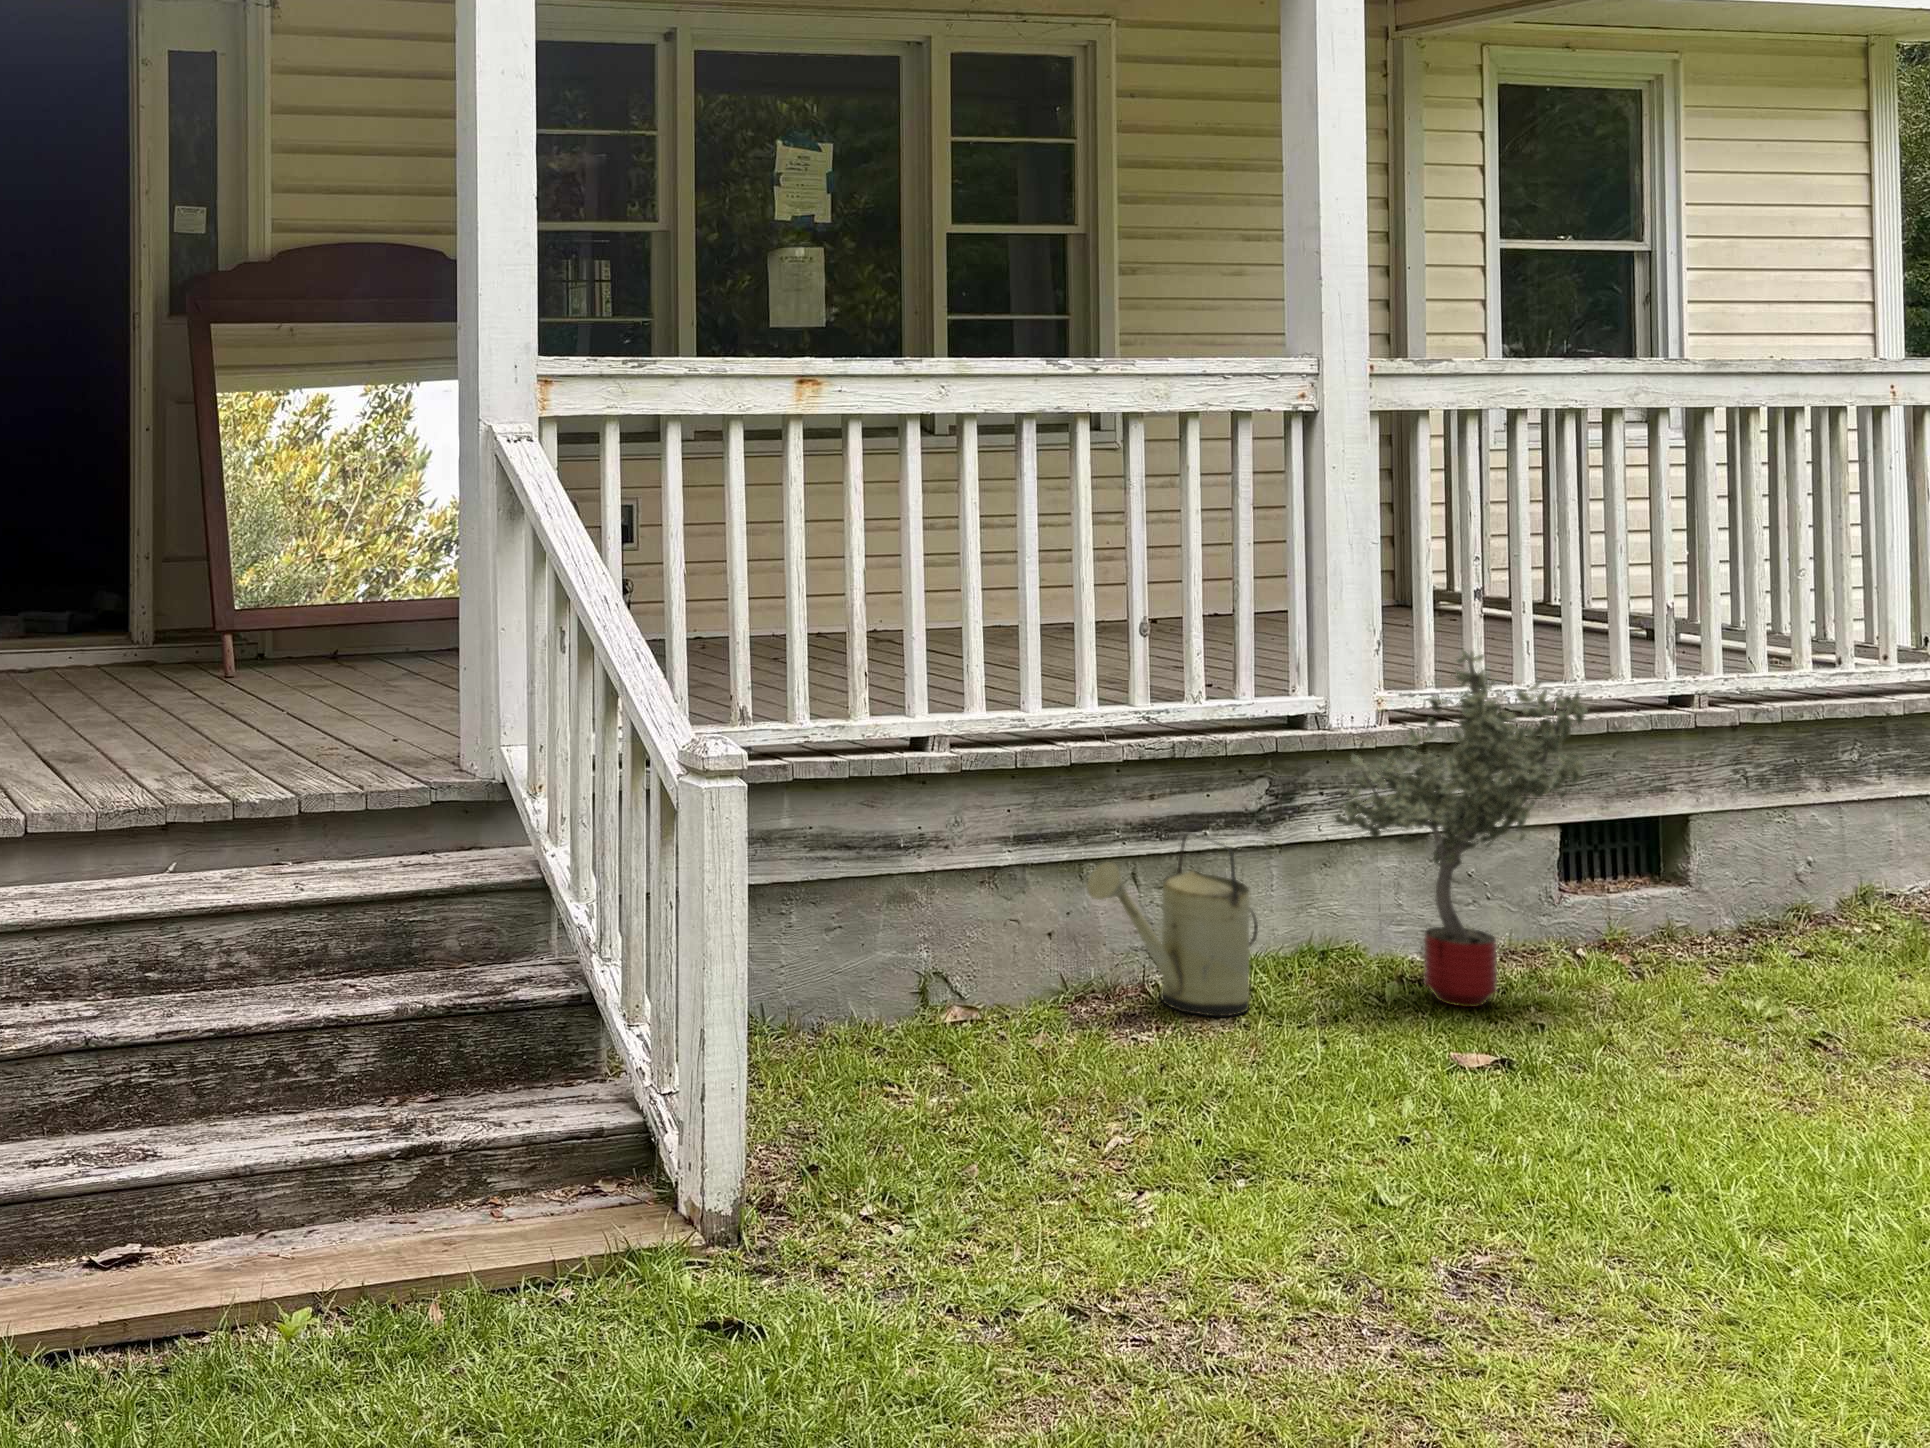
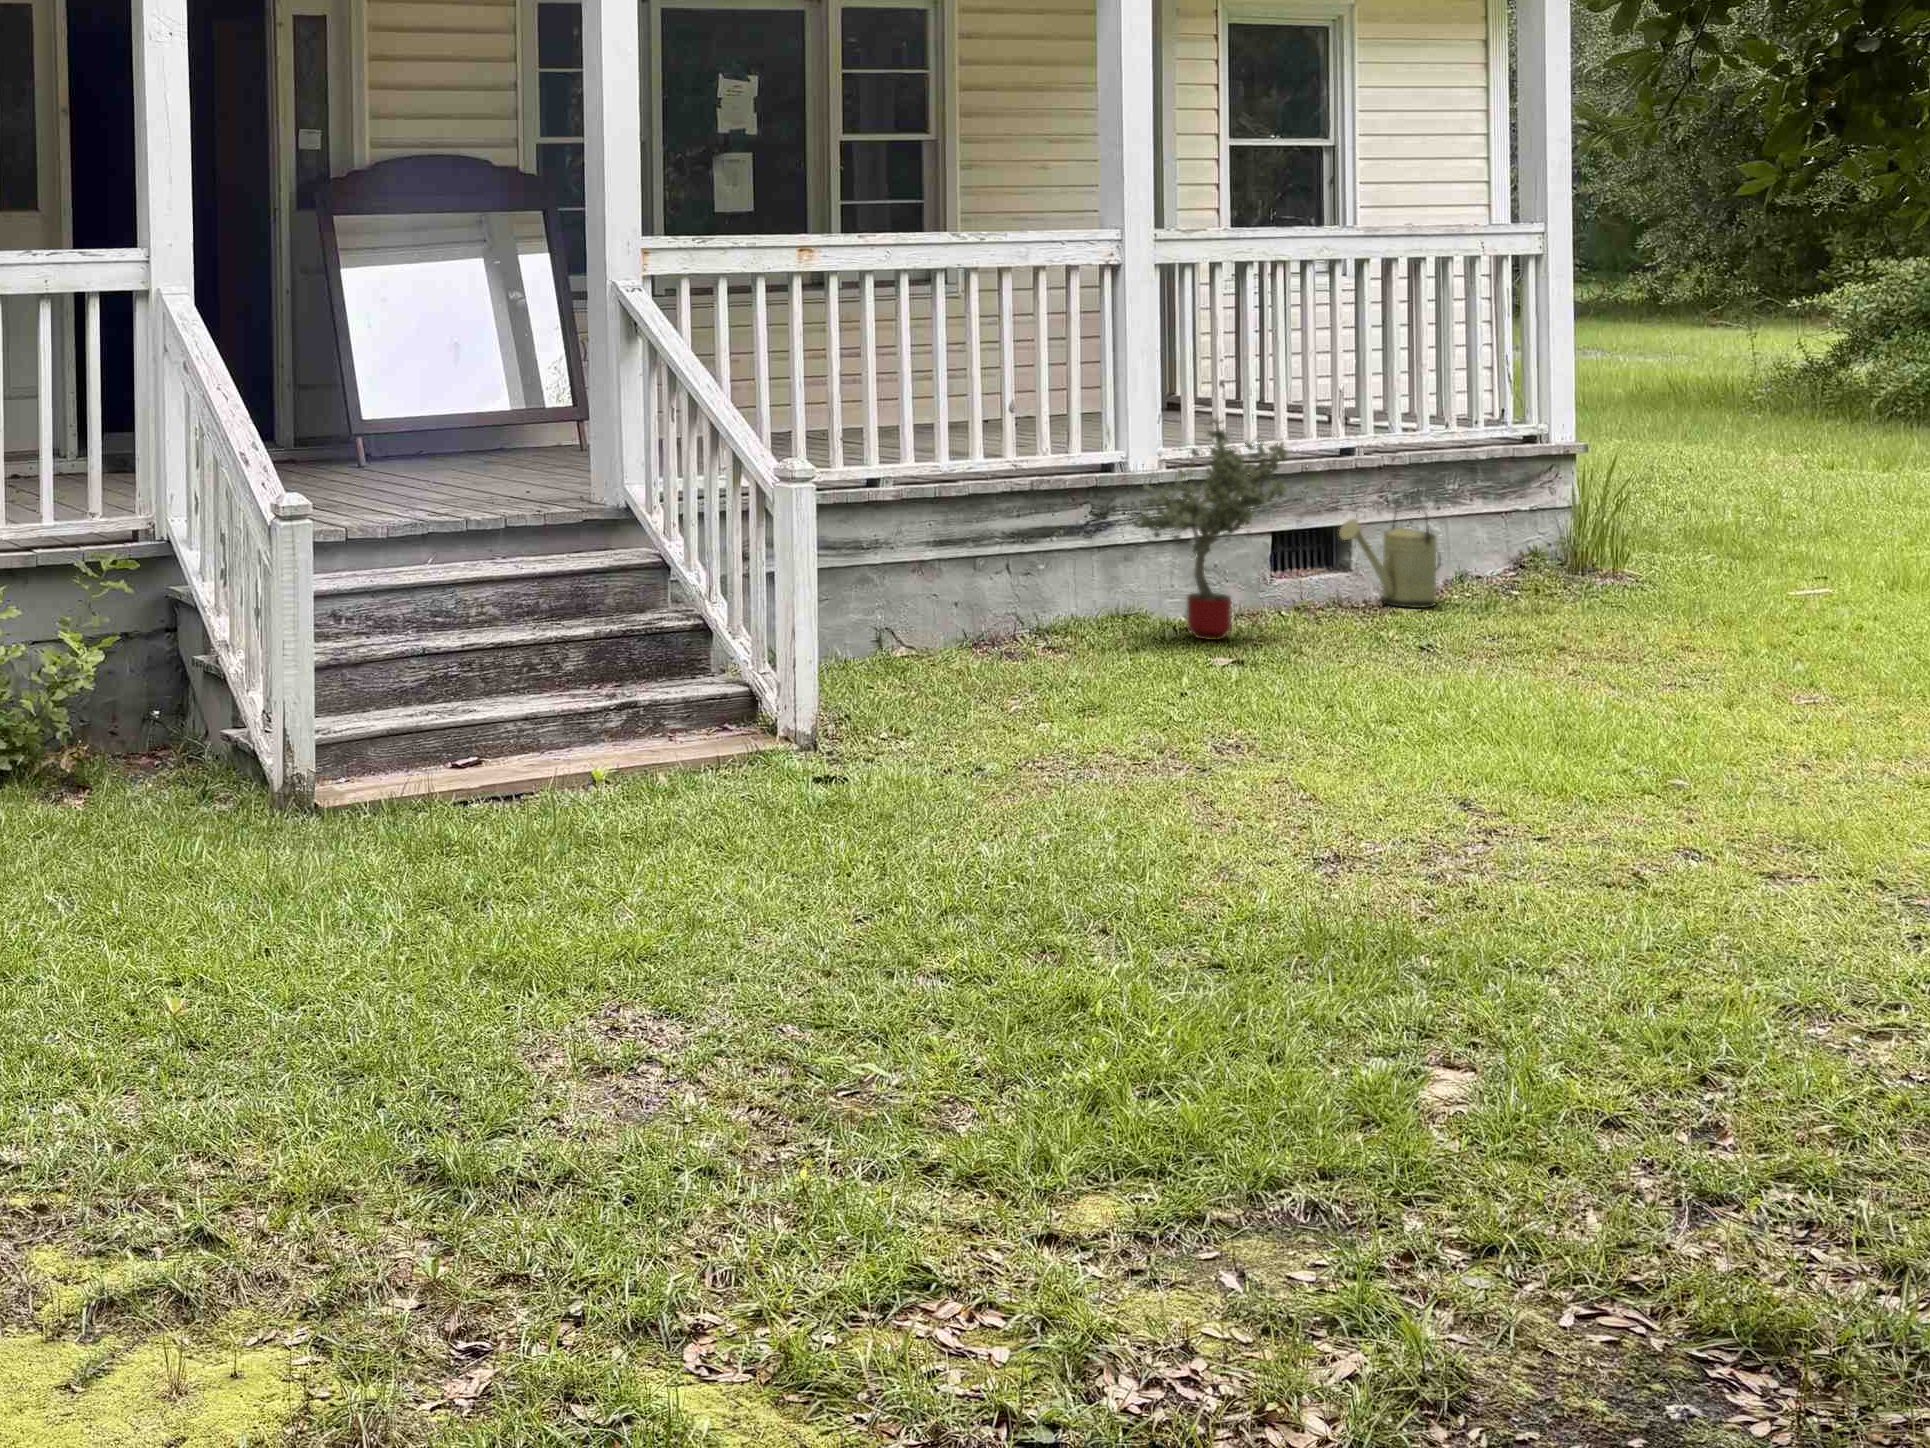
watering can: present [1087,835,1258,1016] -> present [1339,508,1440,608]

